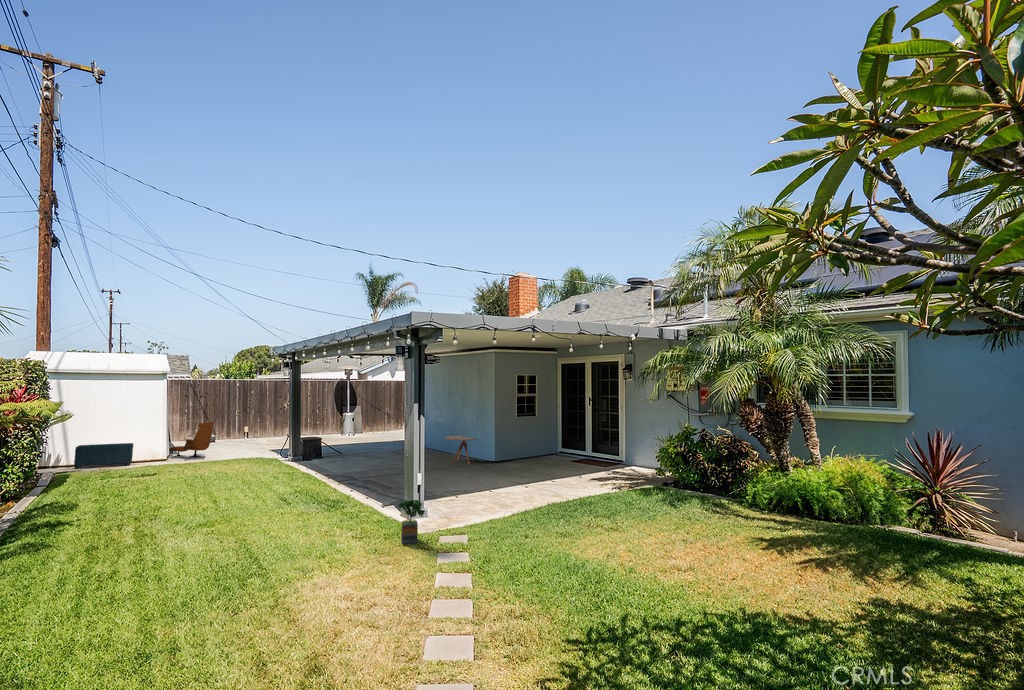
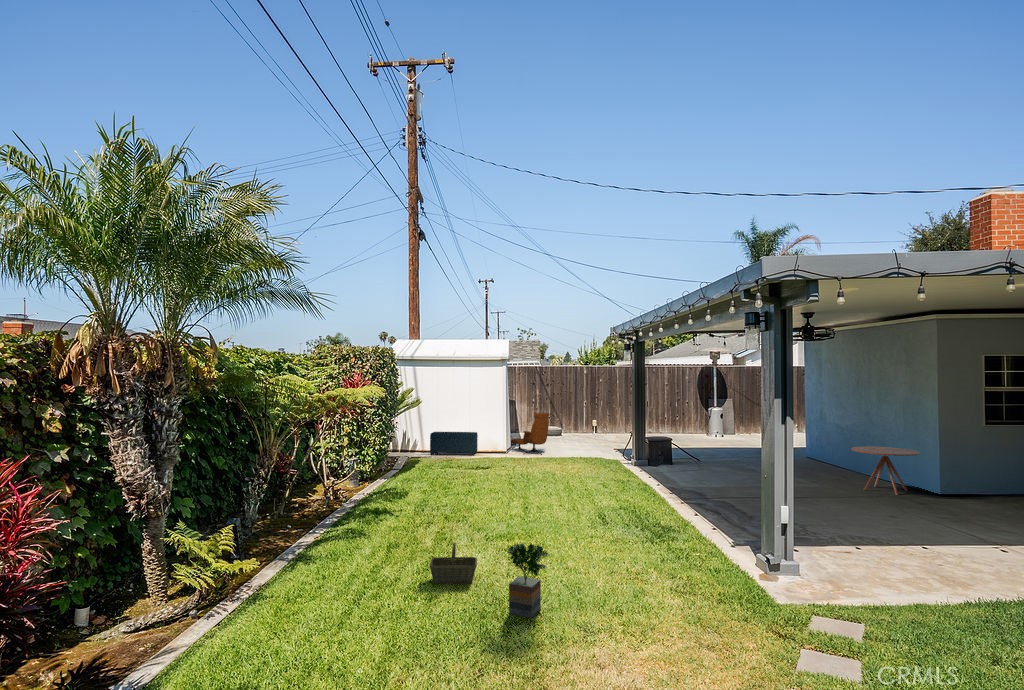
potted tree: present [398,500,425,544] -> present [508,543,548,618]
basket: none [157,533,205,569] -> present [429,543,477,584]

